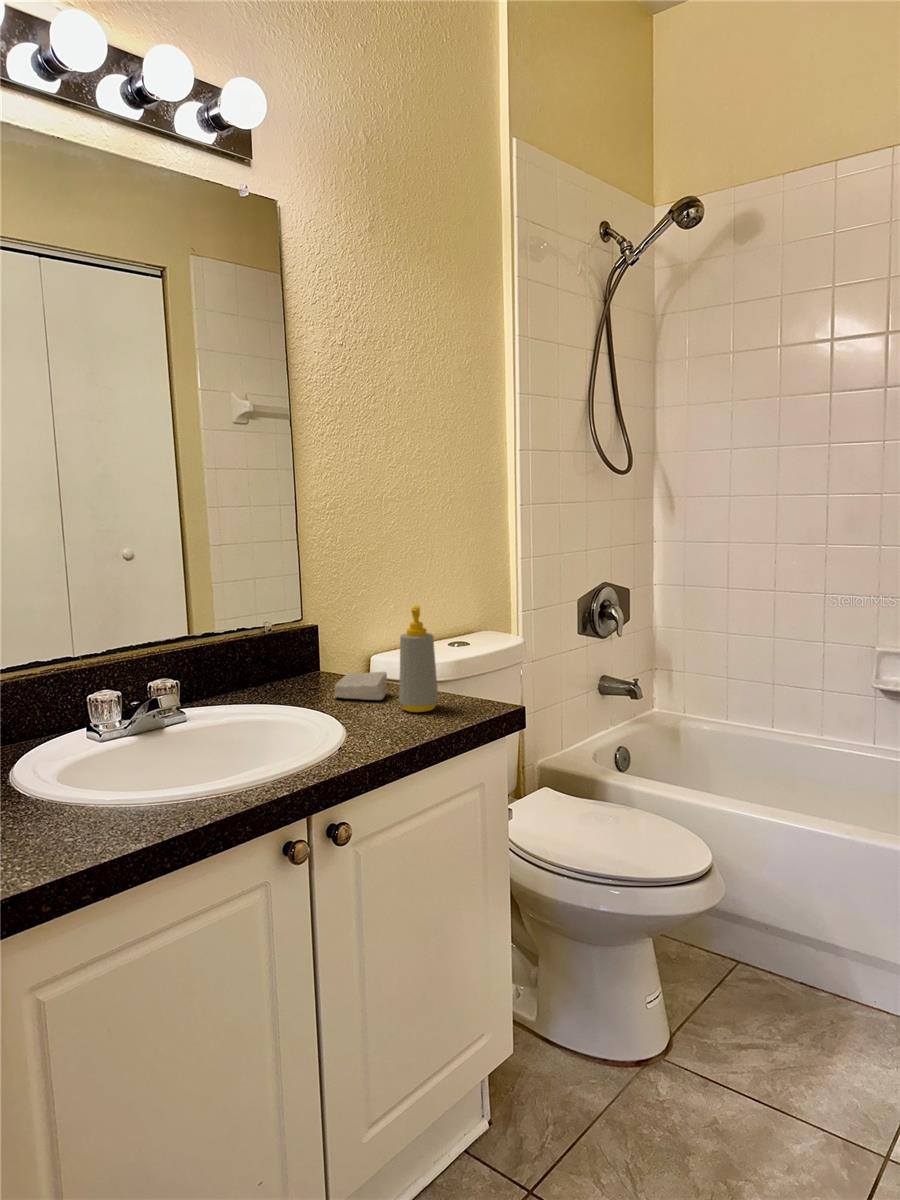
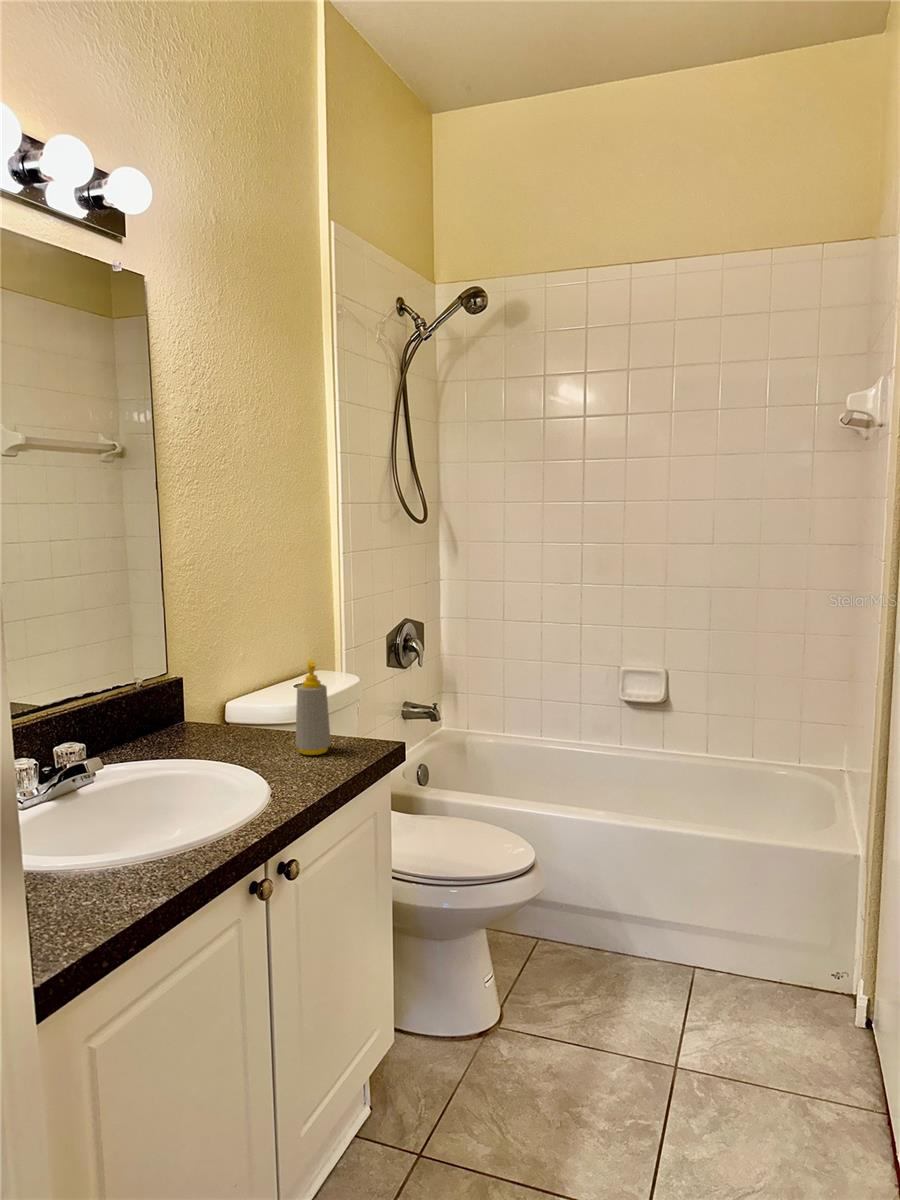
soap bar: present [335,672,387,700] -> none [227,720,275,747]

